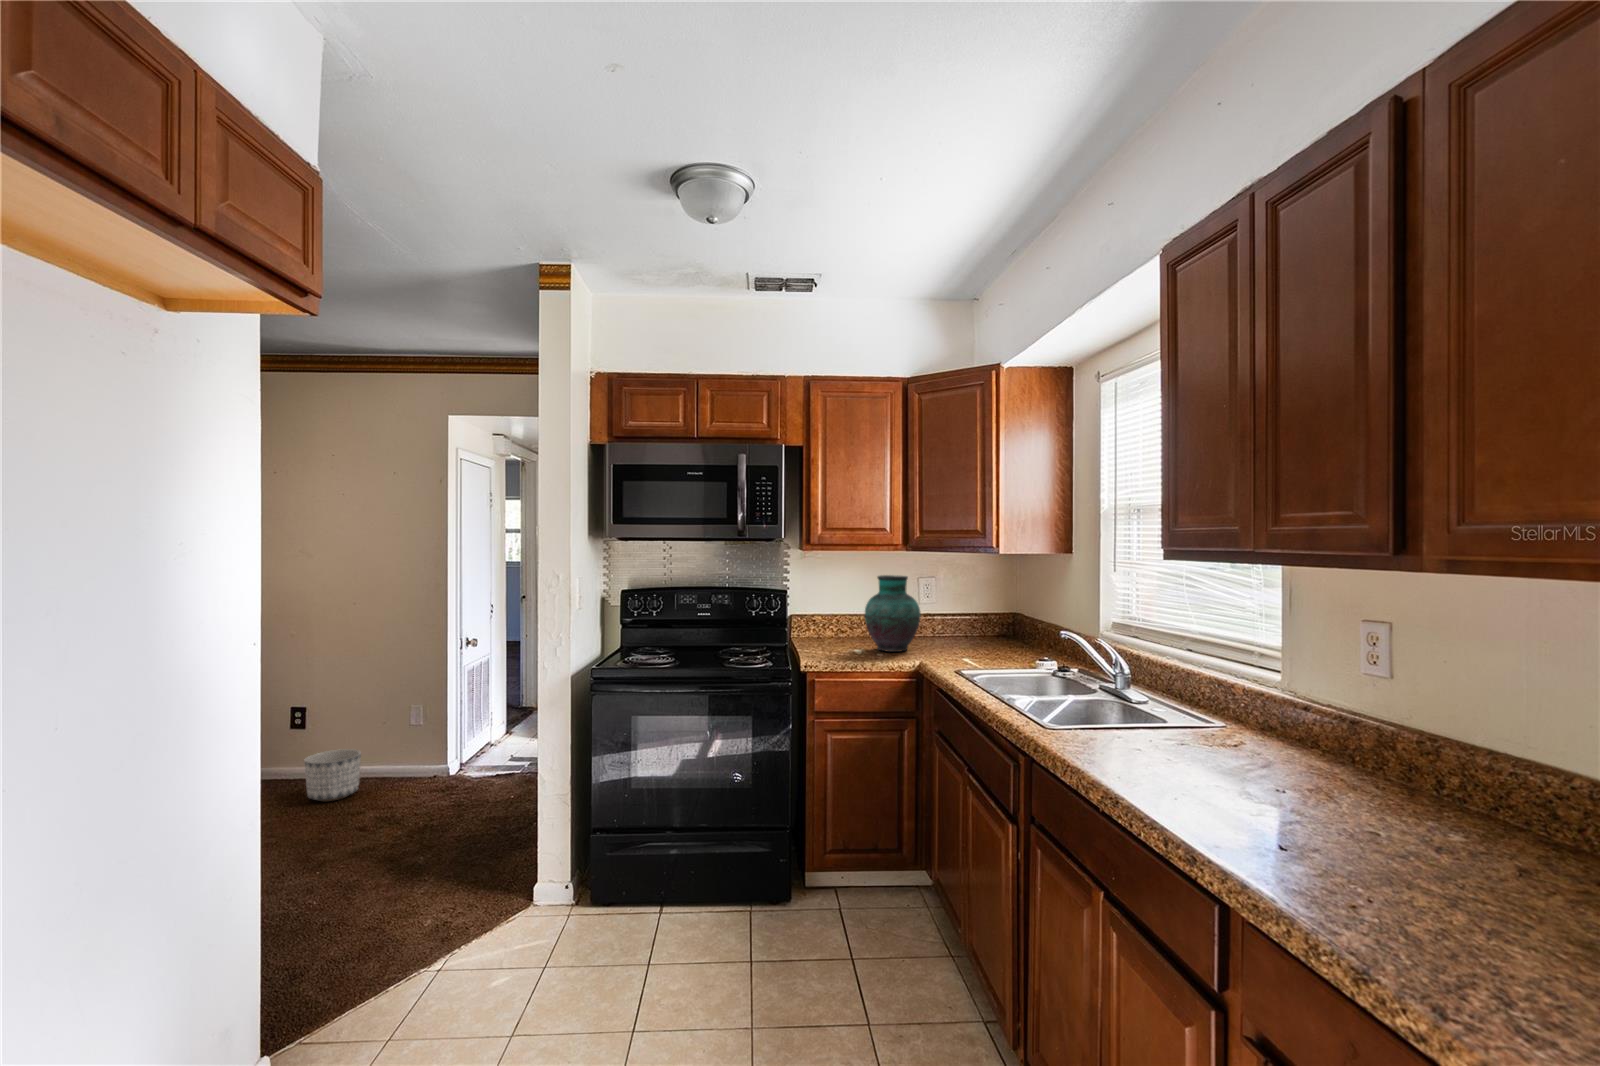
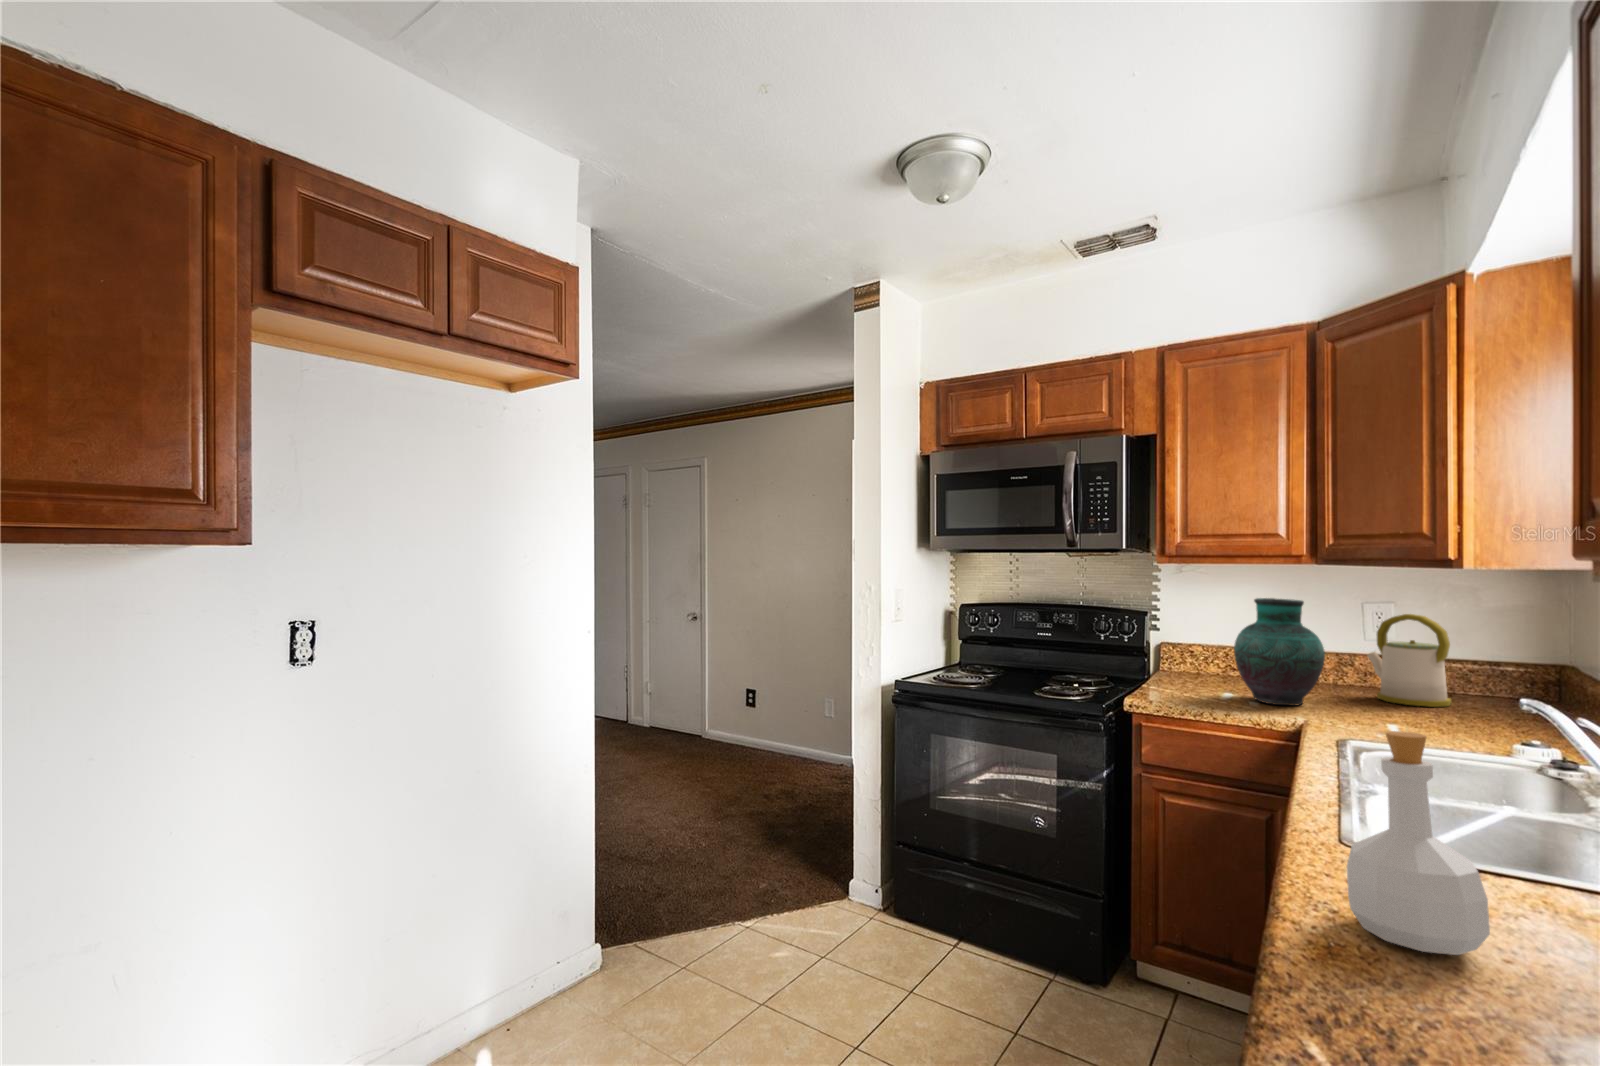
kettle: none [929,581,976,642] -> present [1368,614,1451,707]
bottle: none [1099,648,1168,768] -> present [1347,731,1490,955]
planter: present [304,749,361,801] -> none [756,724,797,766]

